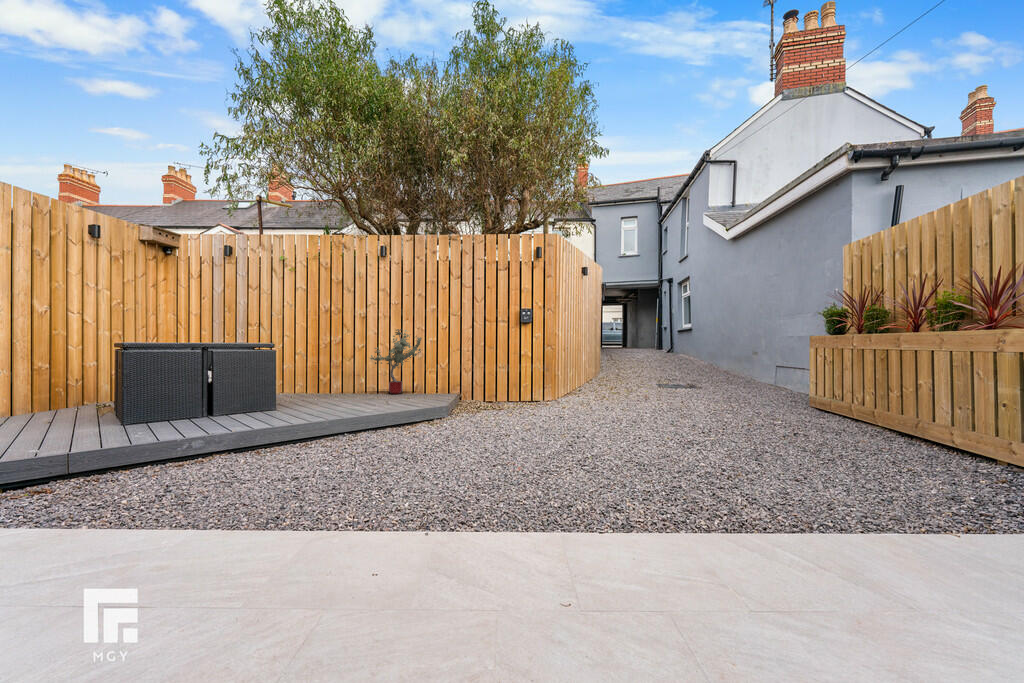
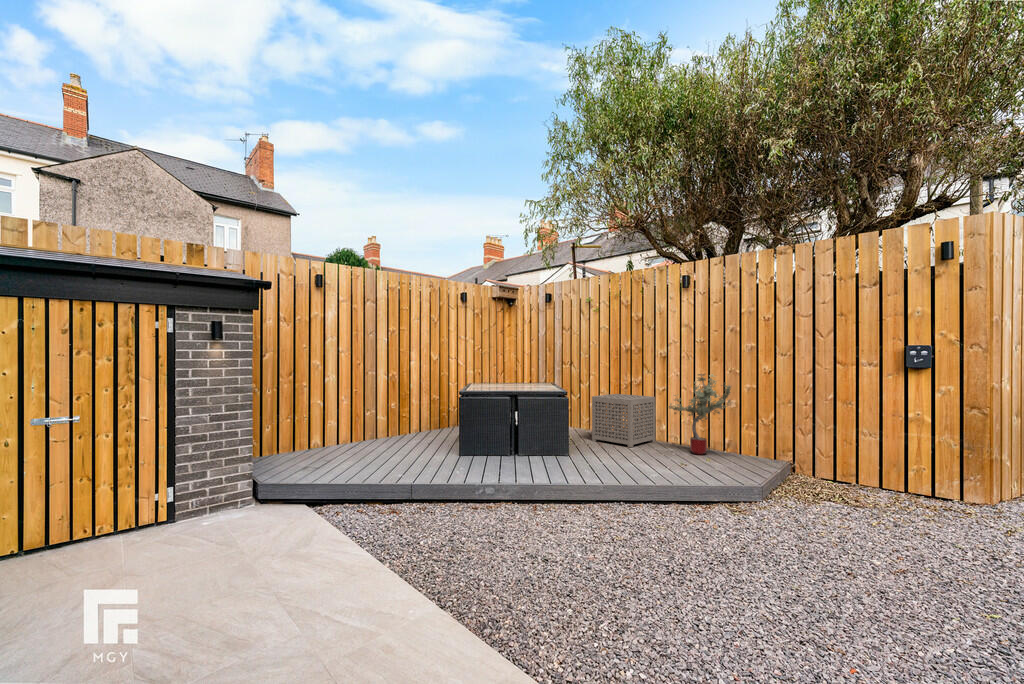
side table: none [293,352,354,396] -> present [592,394,655,447]

